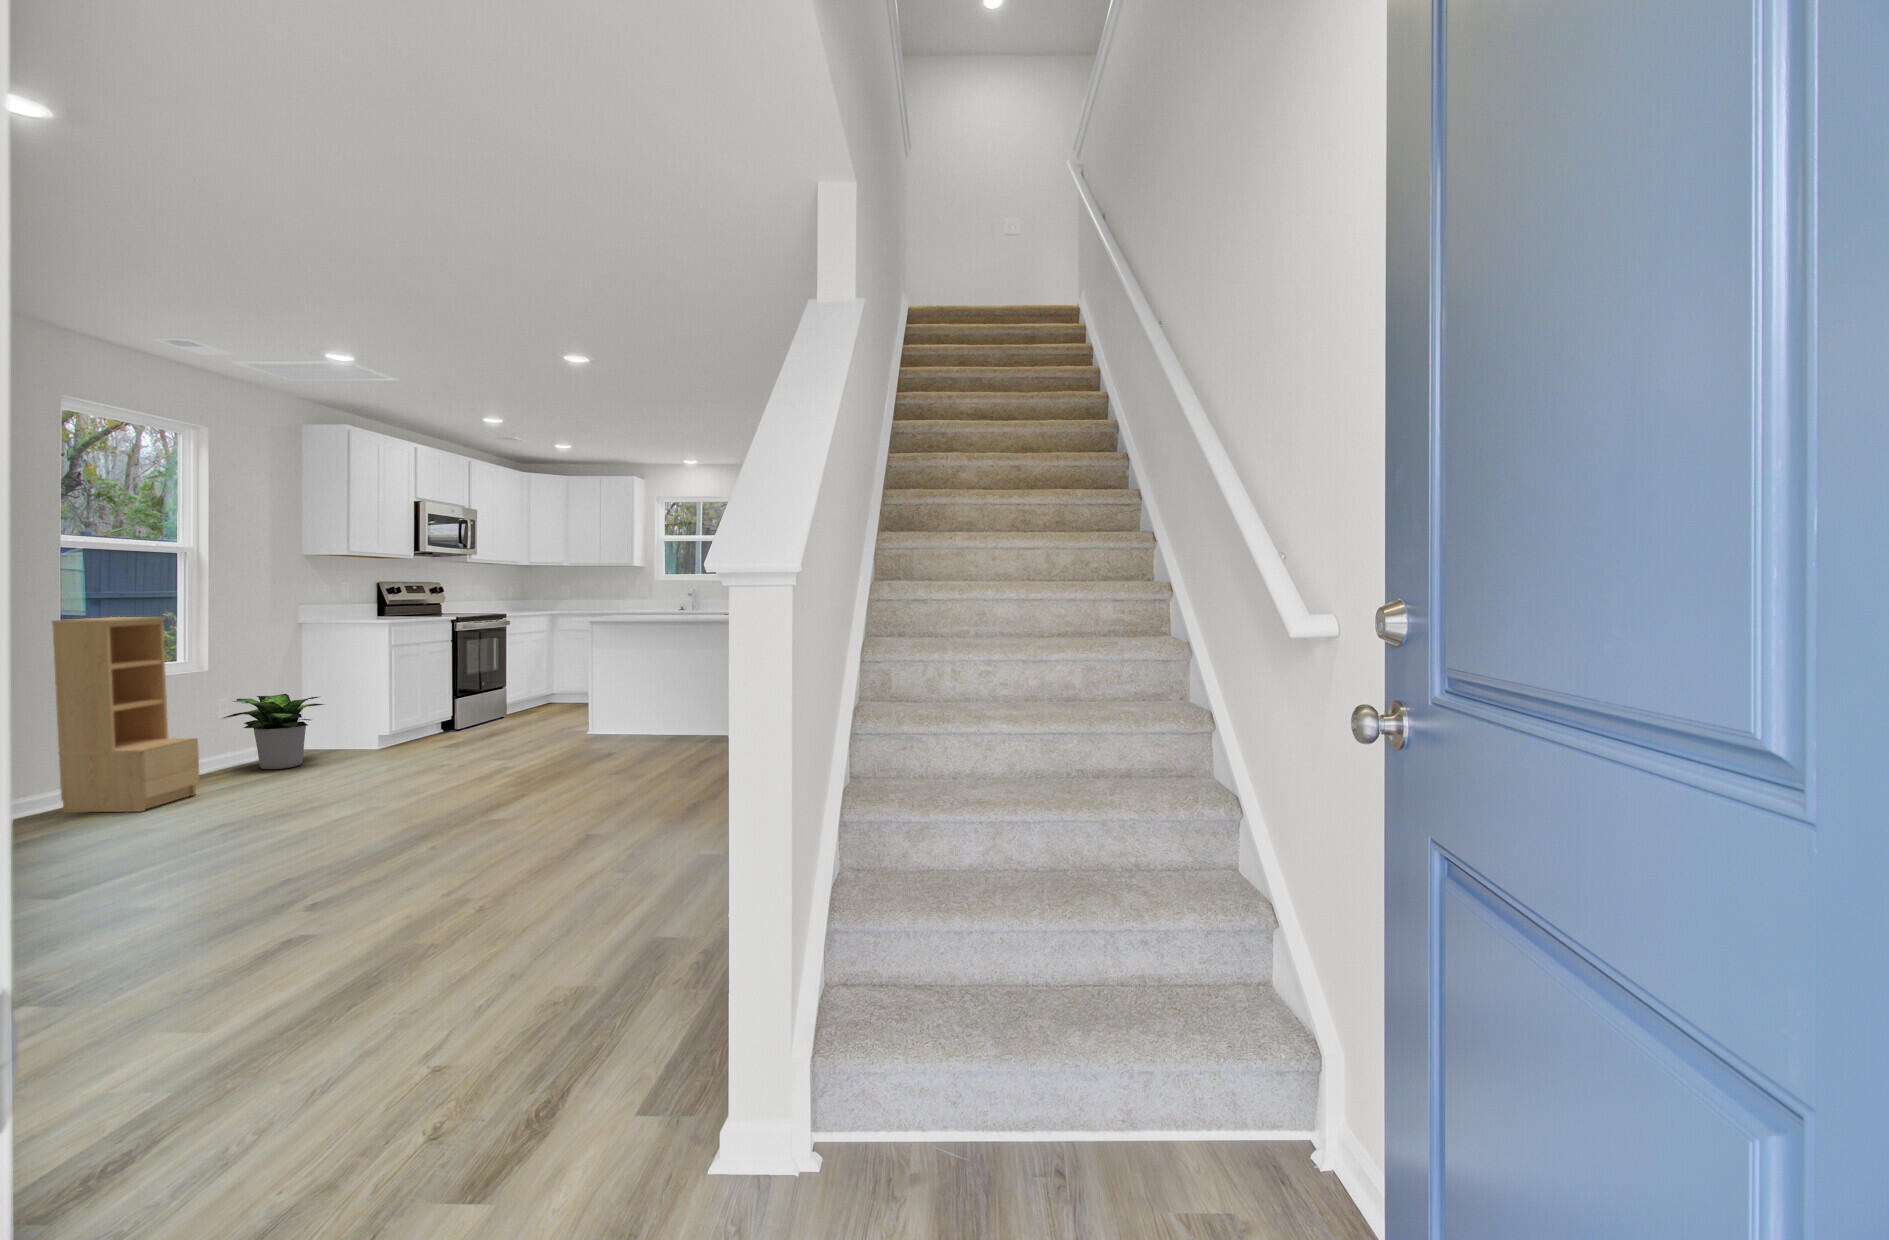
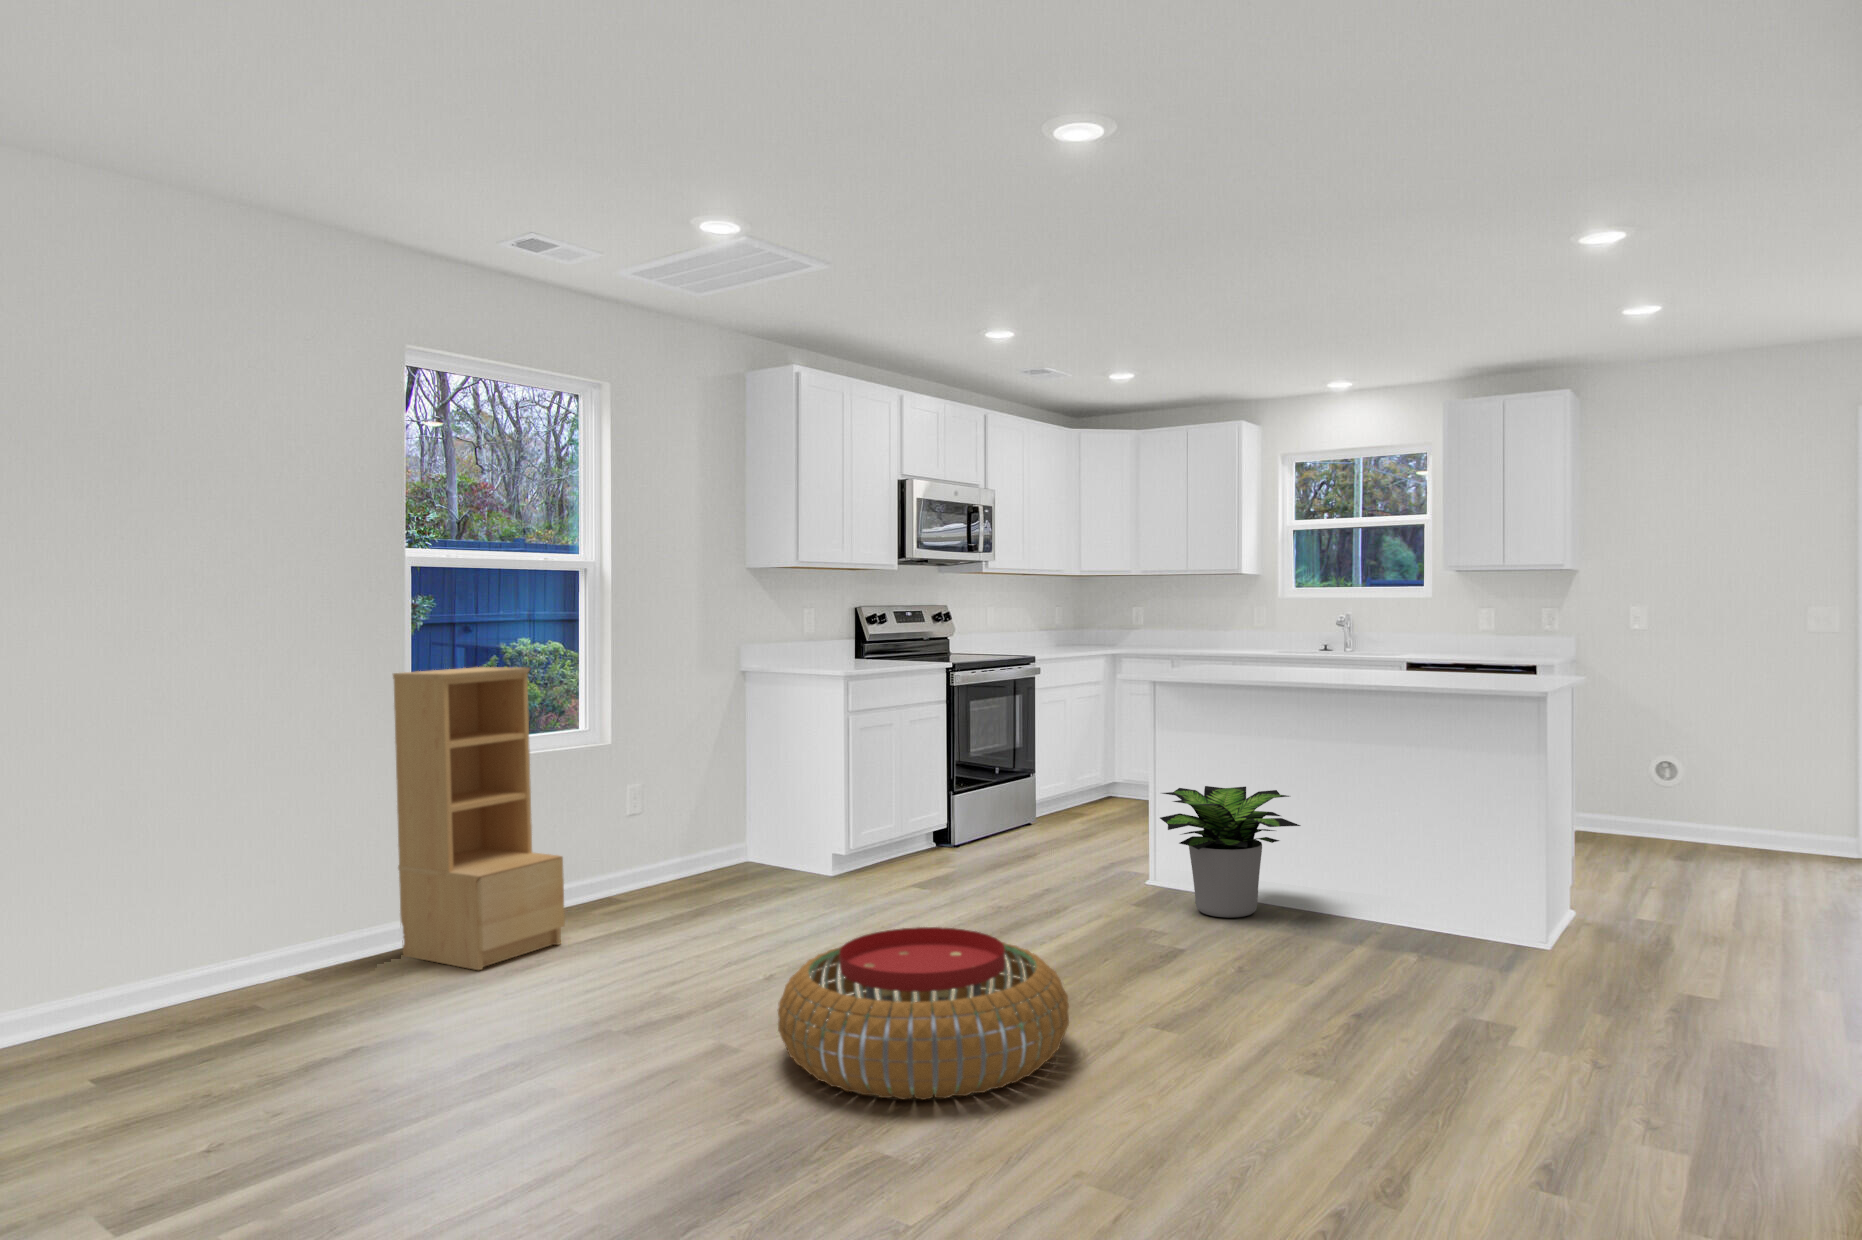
potted plant: present [224,694,323,769] -> present [1160,786,1300,918]
pouf: none [400,745,565,820] -> present [778,927,1069,1099]

